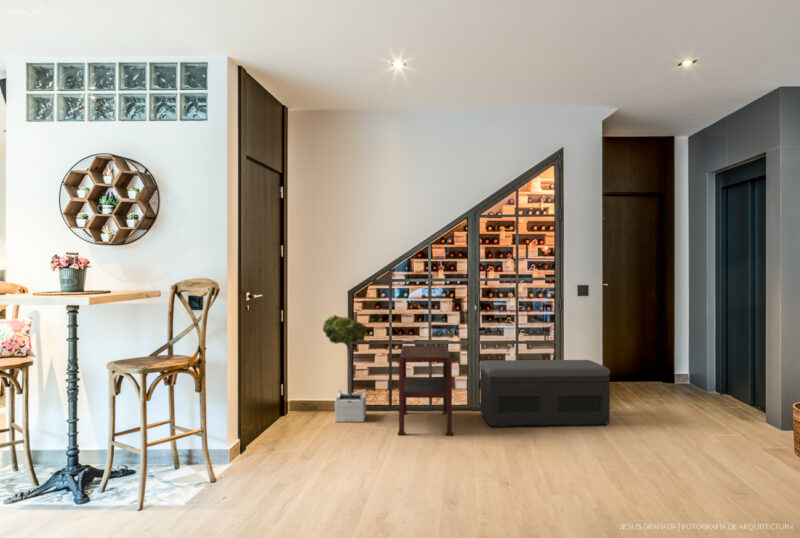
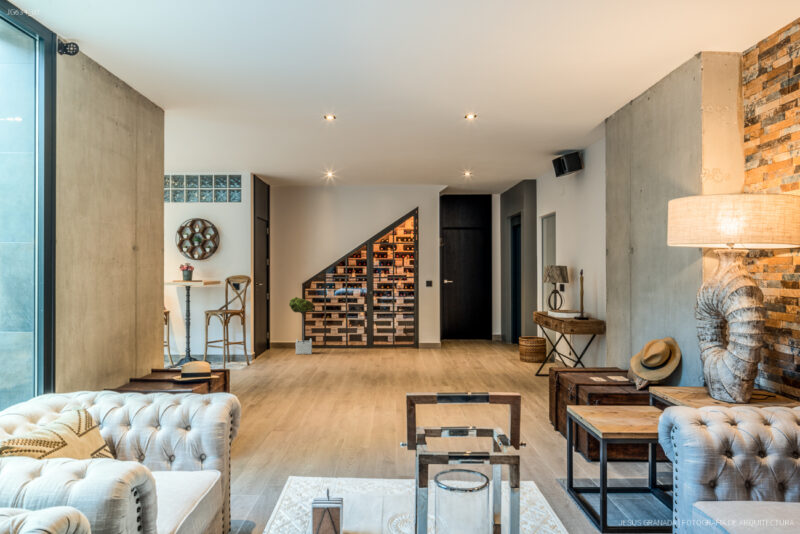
side table: present [398,346,453,435] -> none [330,315,358,356]
storage bench: present [480,360,610,427] -> none [374,322,440,354]

